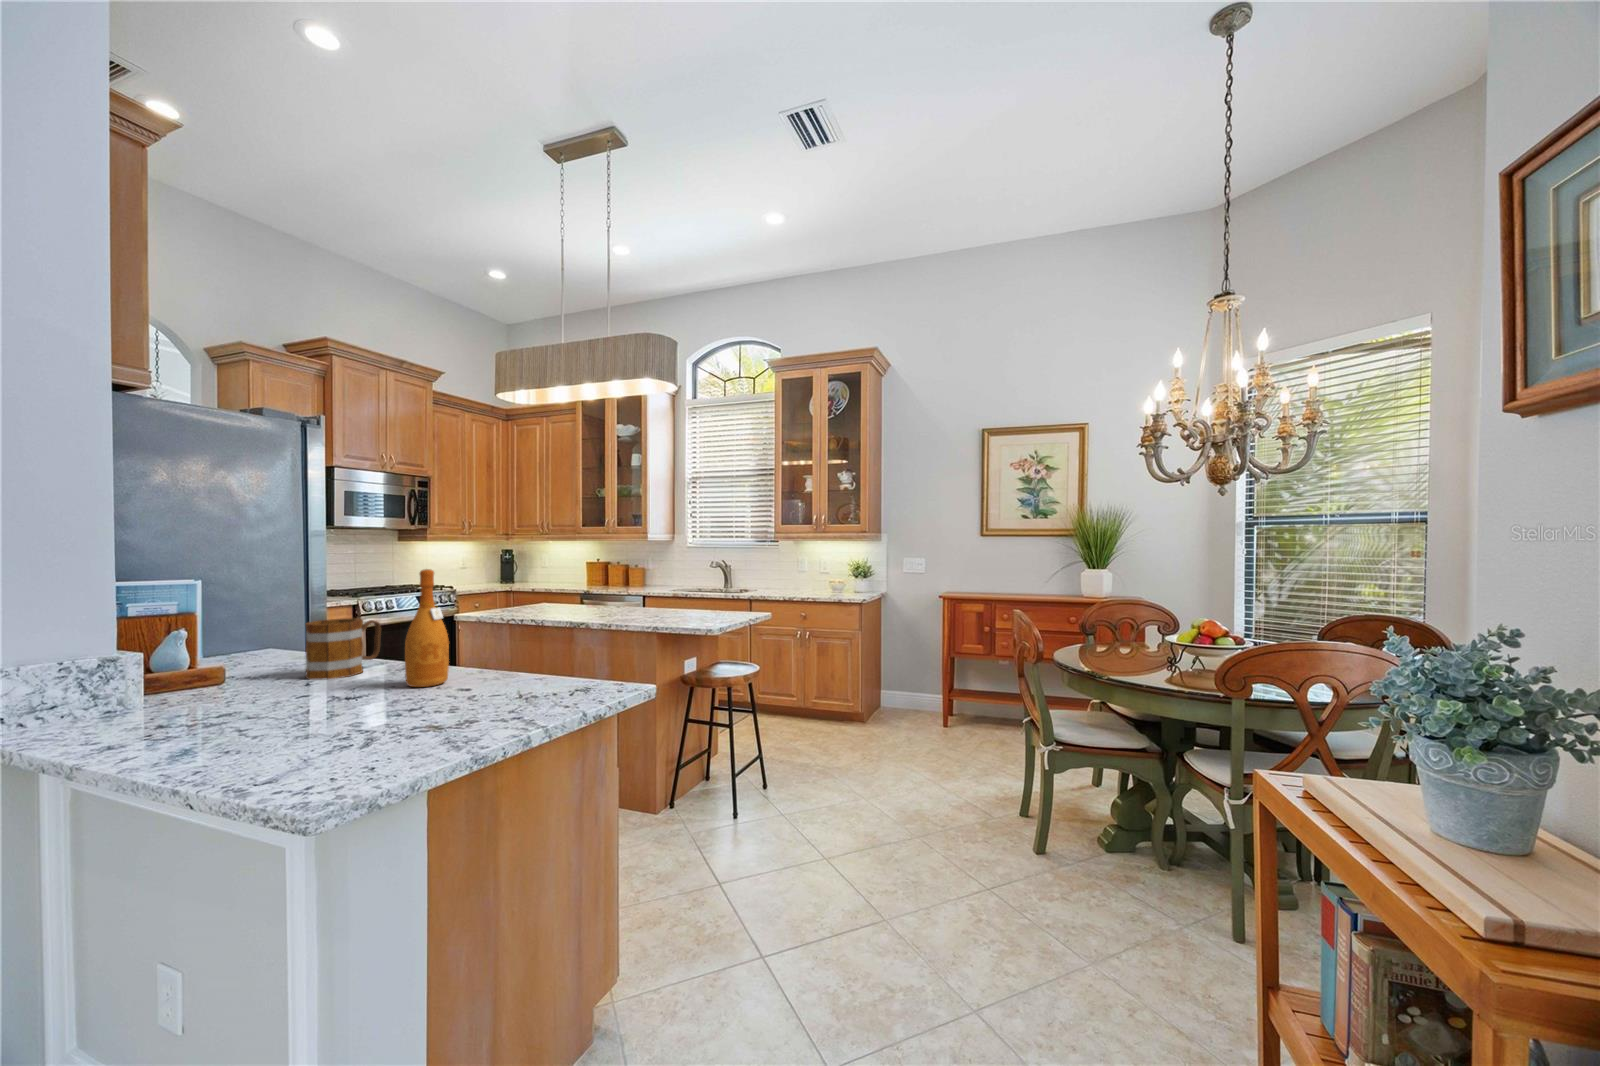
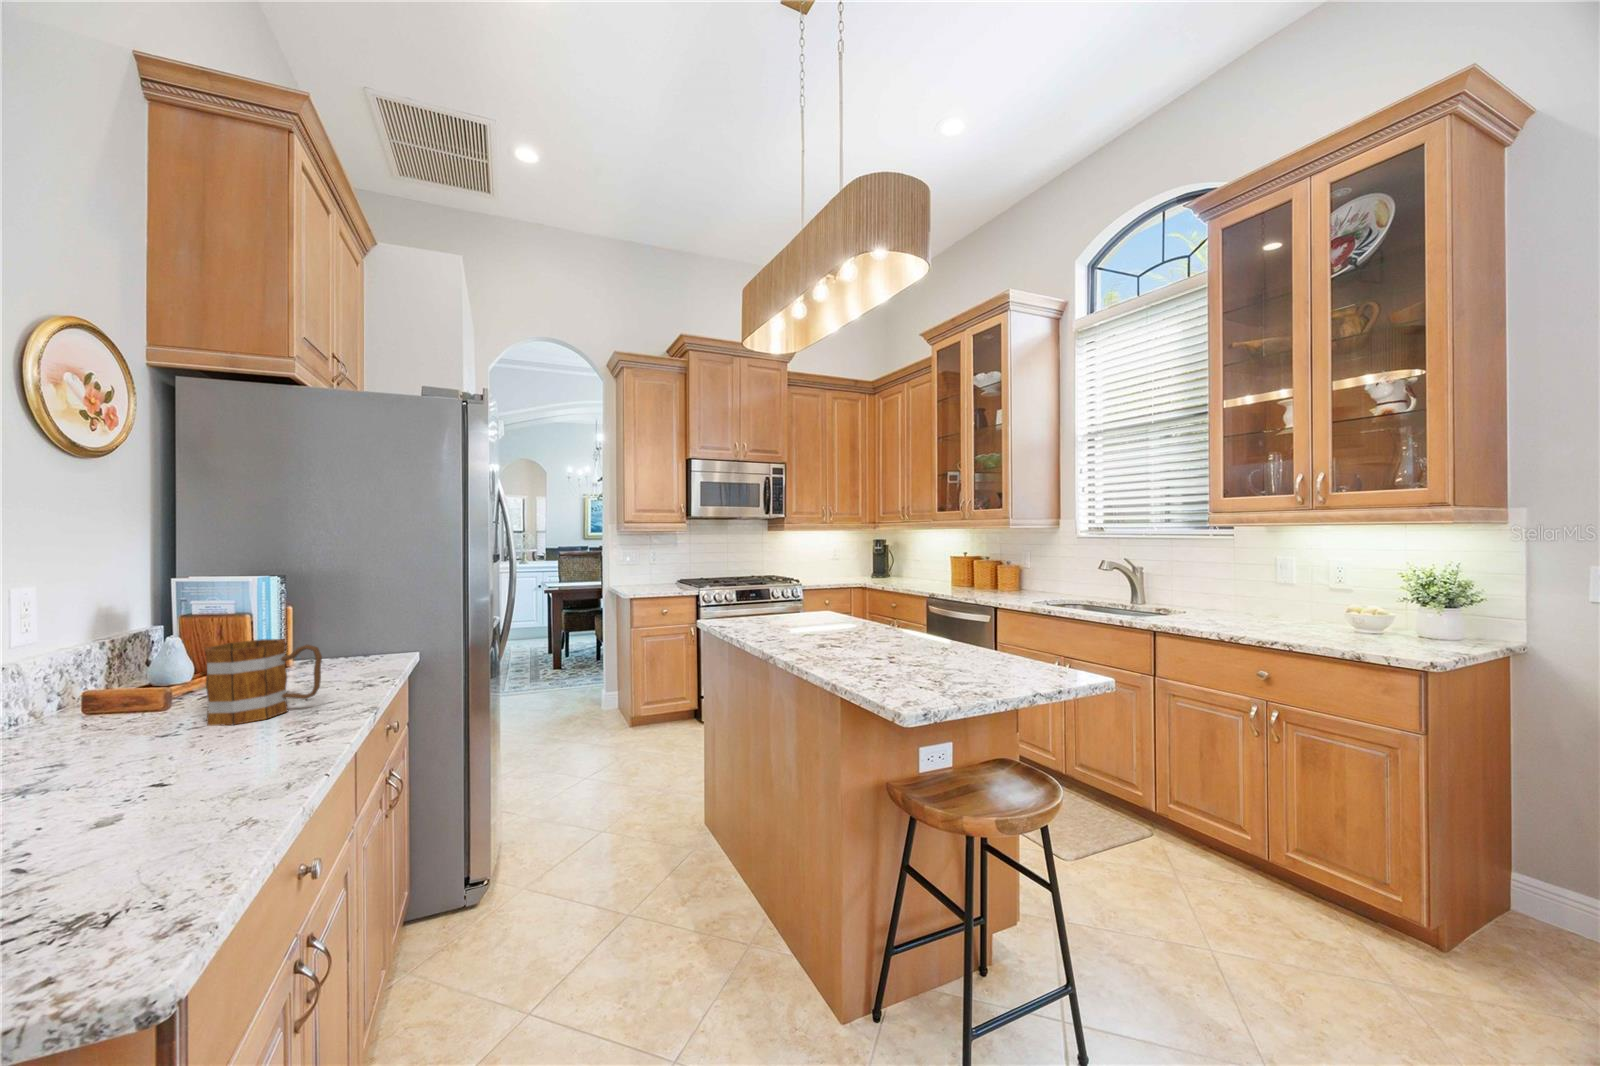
wine bottle: present [405,569,449,687] -> none [91,586,186,790]

